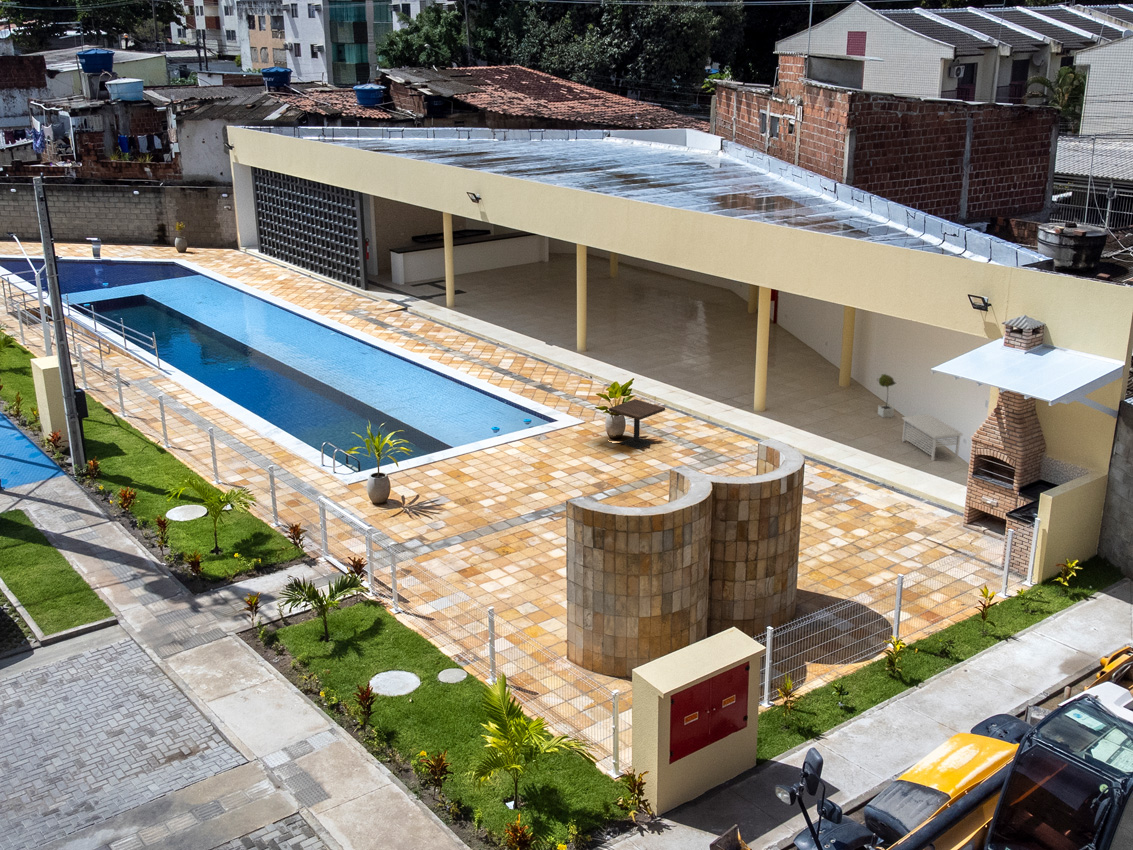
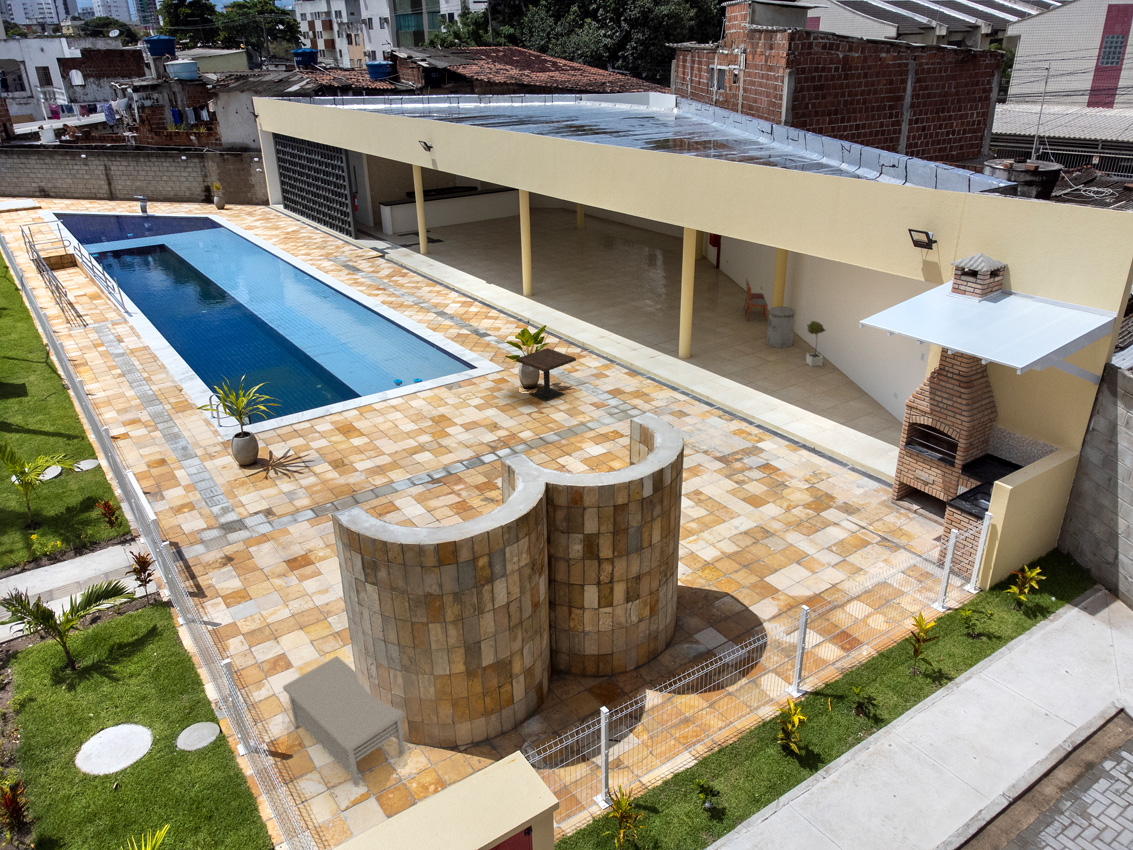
chair: none [810,333,836,376] -> present [744,278,768,320]
trash can: none [837,361,866,401] -> present [766,306,796,348]
storage bench: present [902,414,962,460] -> present [283,656,405,786]

